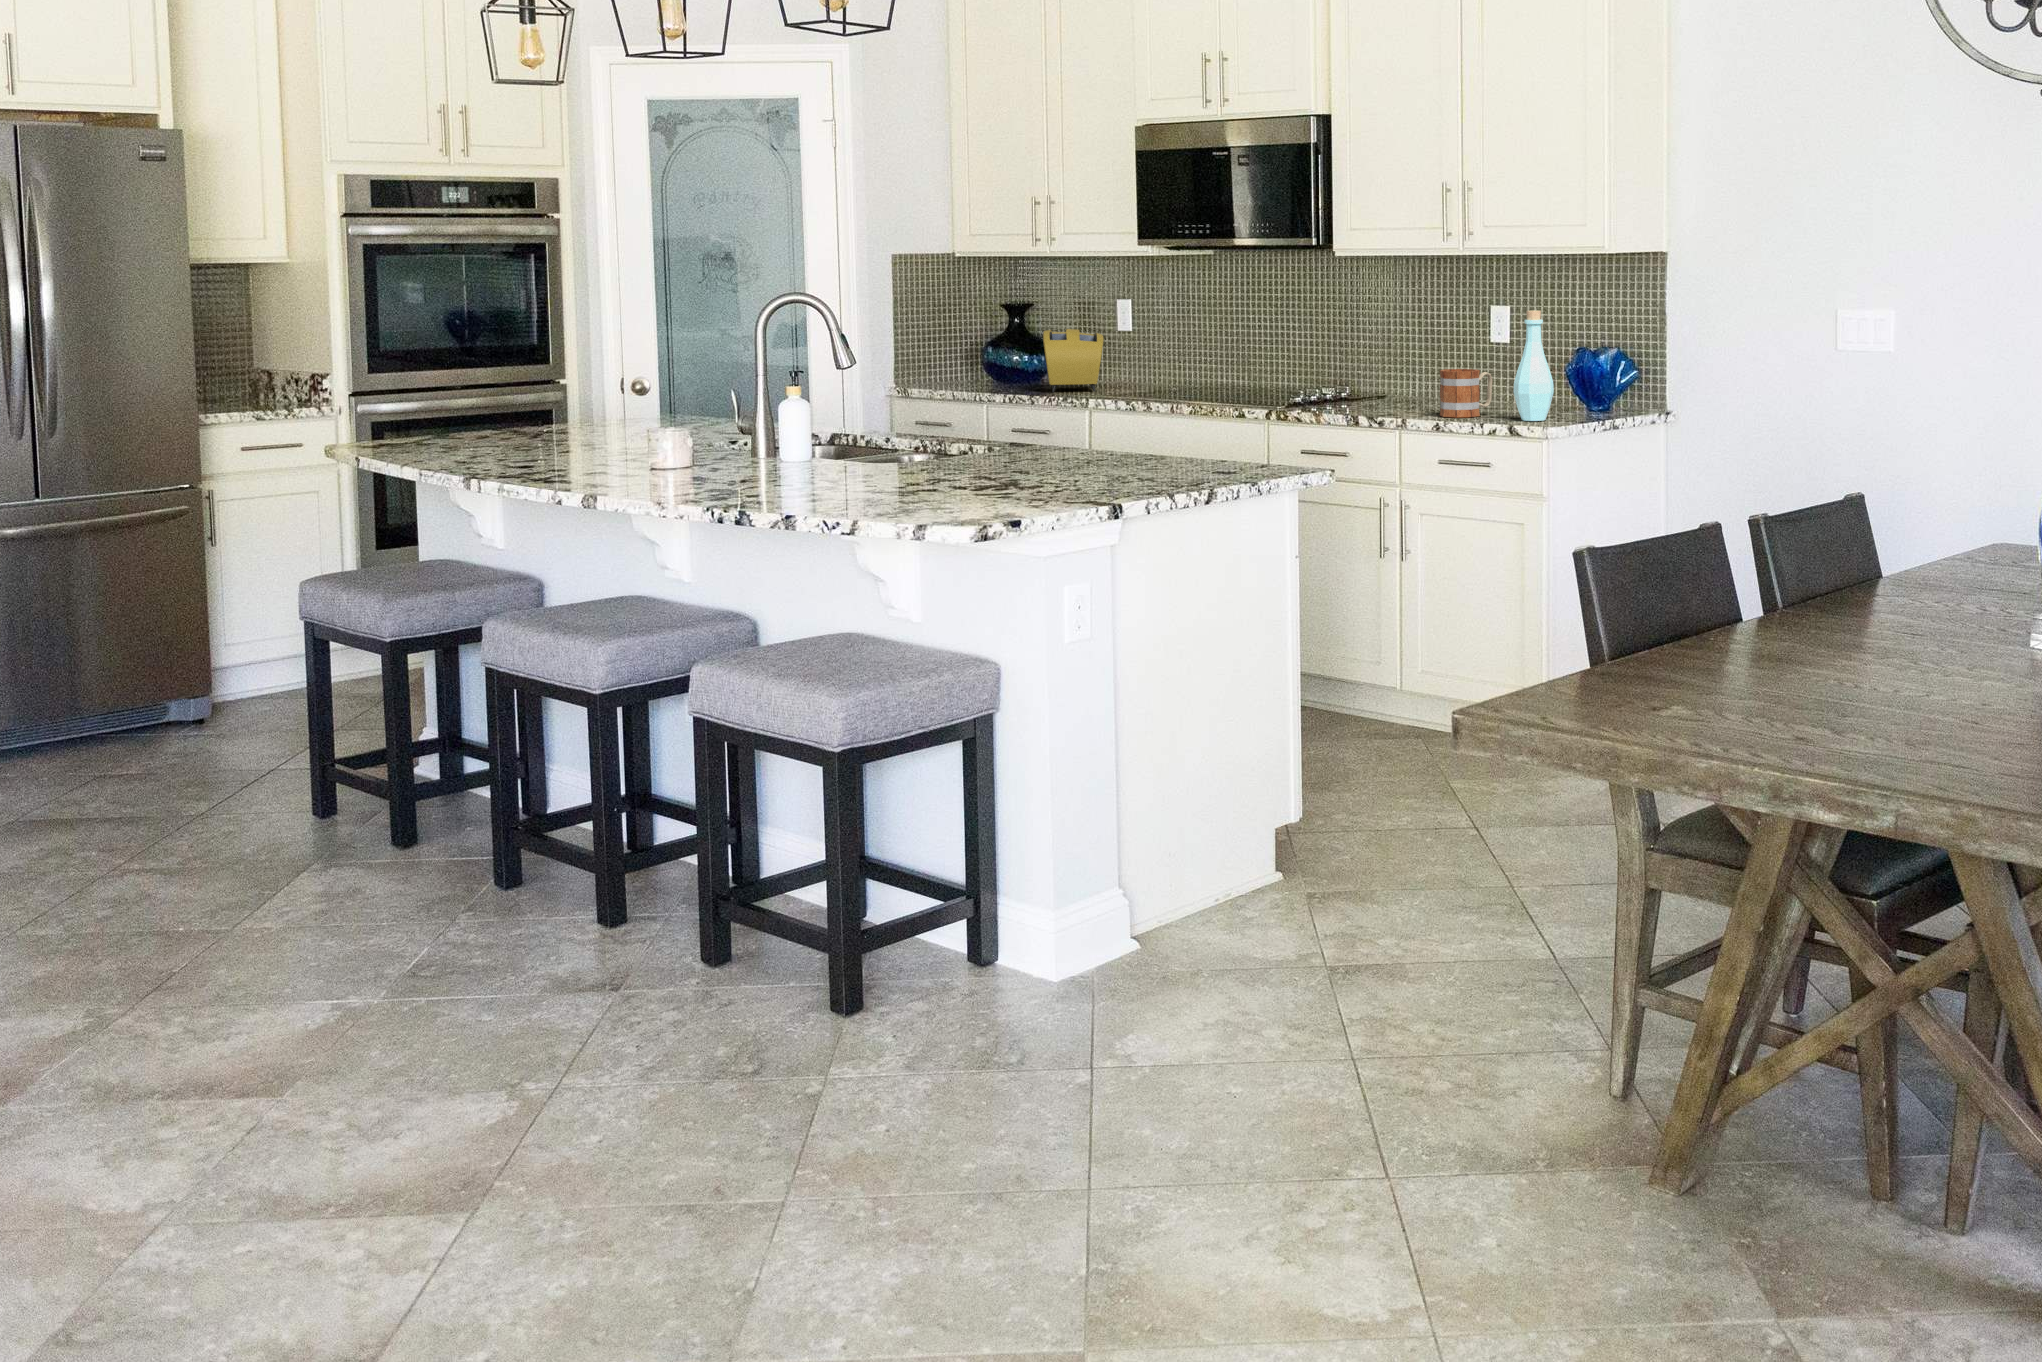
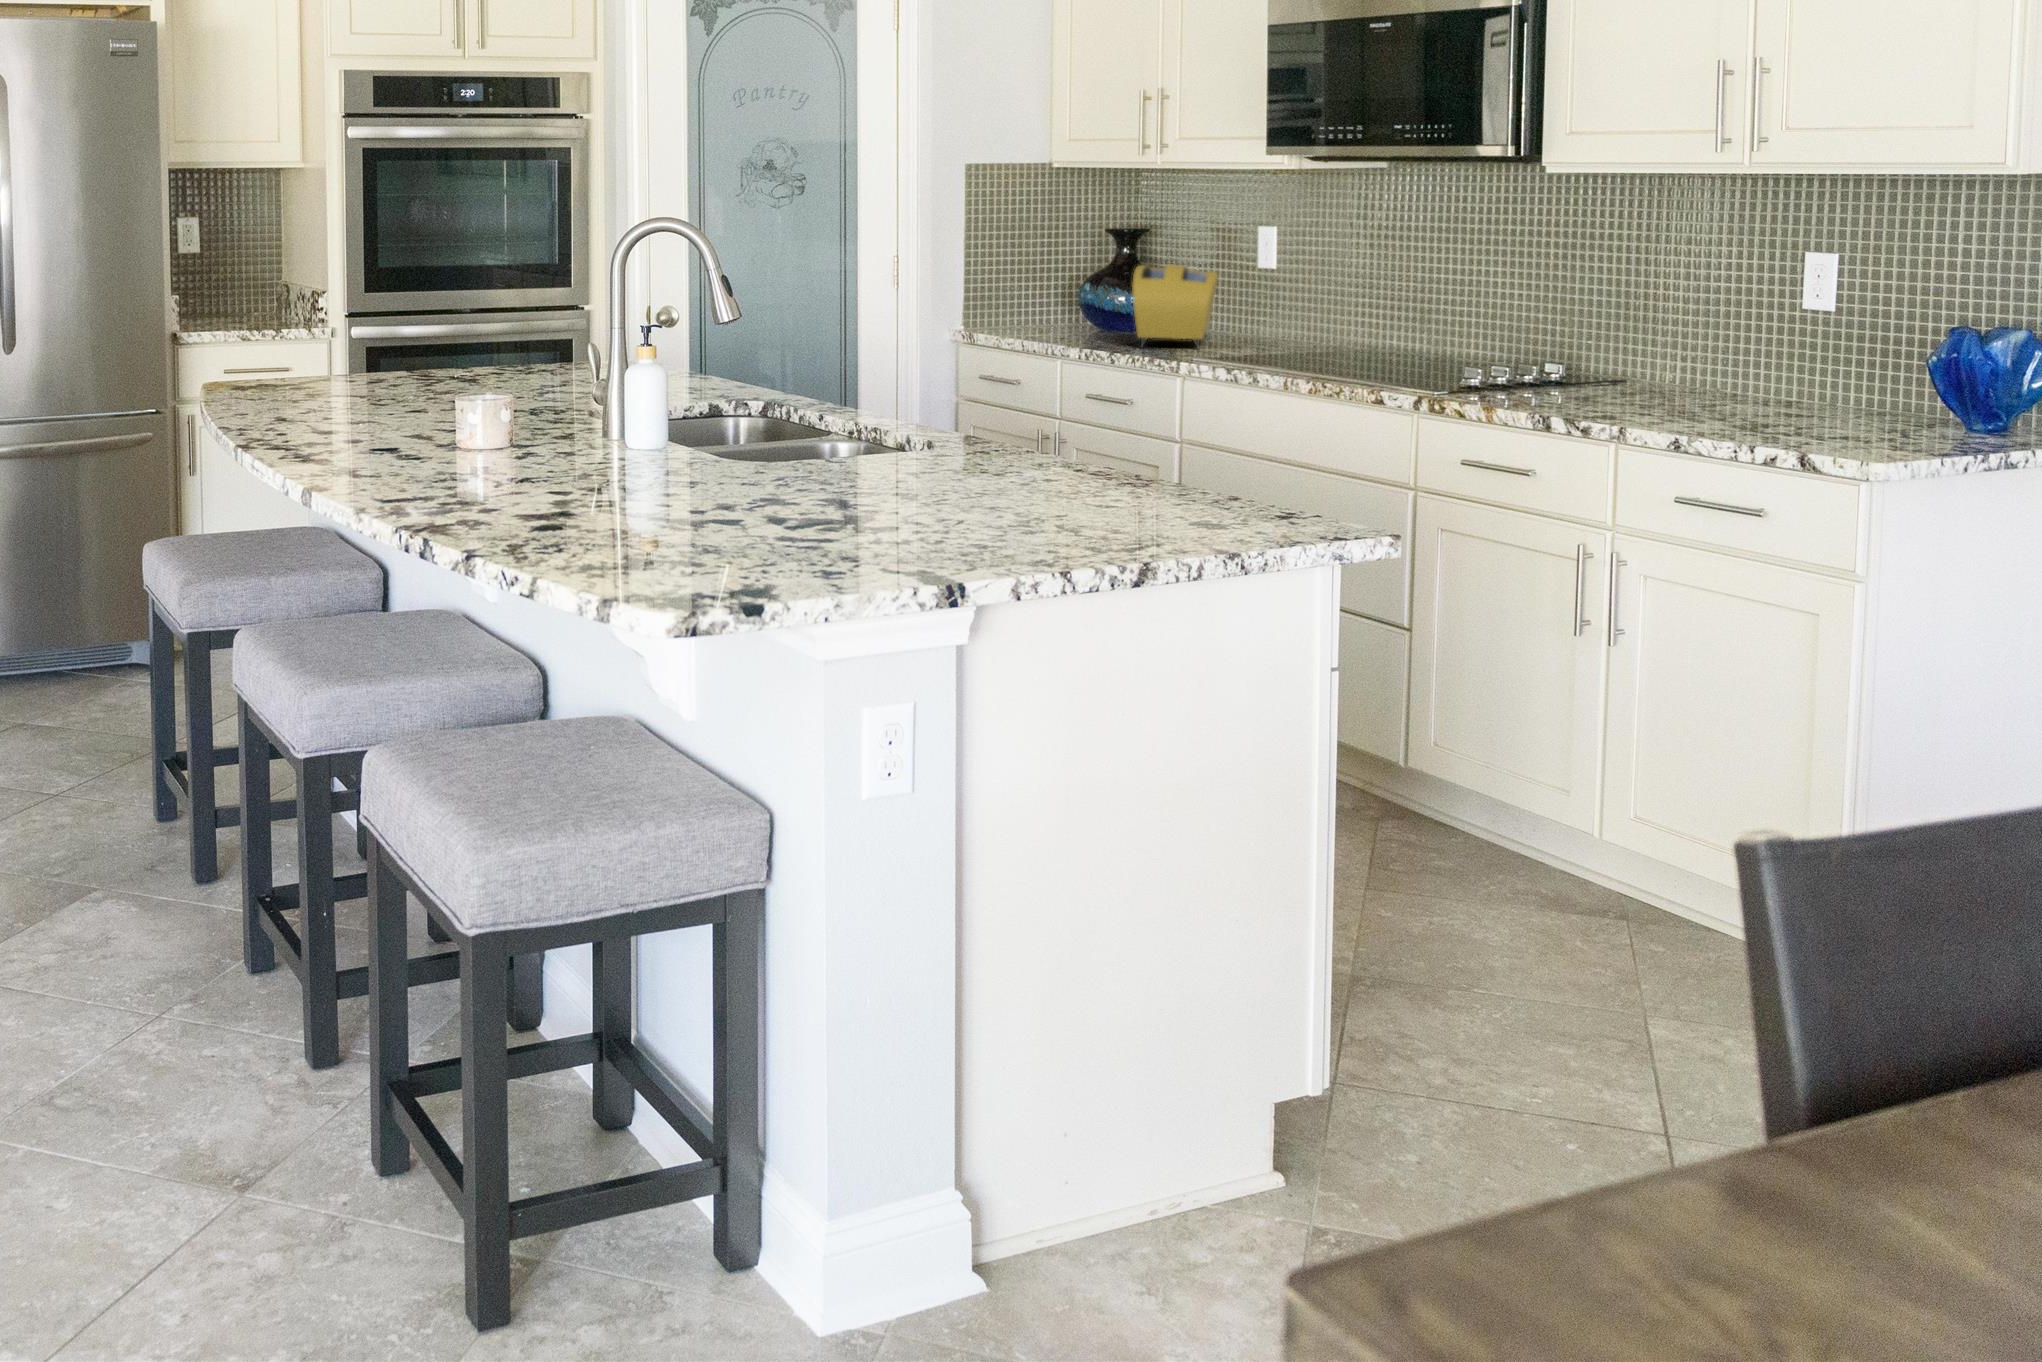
bottle: present [1514,311,1554,421] -> none [1817,264,1895,447]
mug: present [1440,369,1493,418] -> none [1687,352,1787,431]

